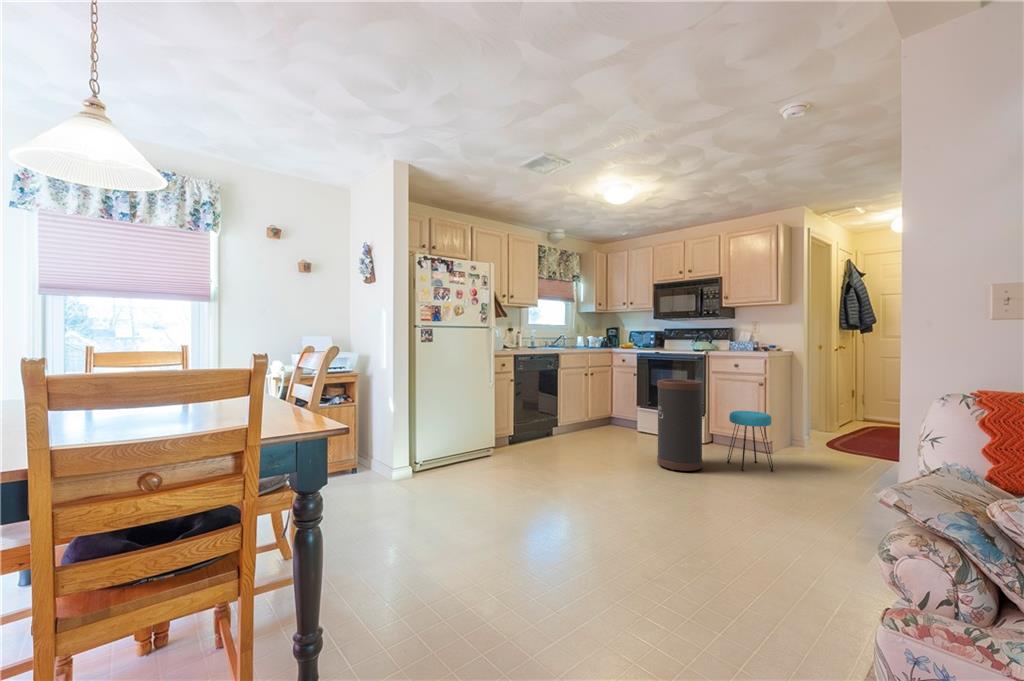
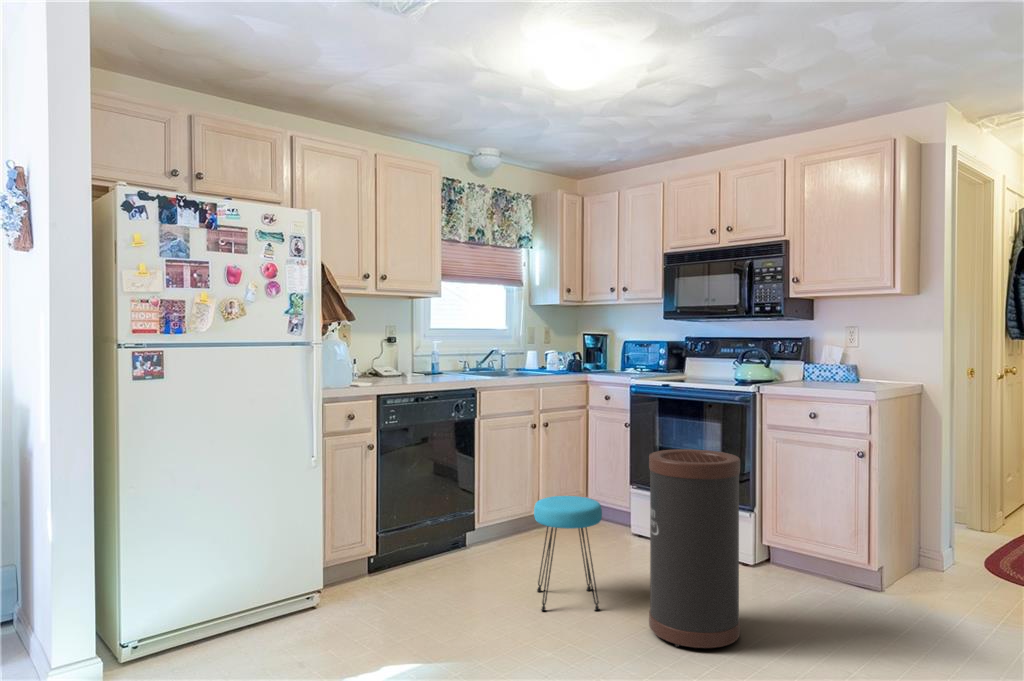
stool: present [727,411,773,471] -> present [534,496,602,611]

